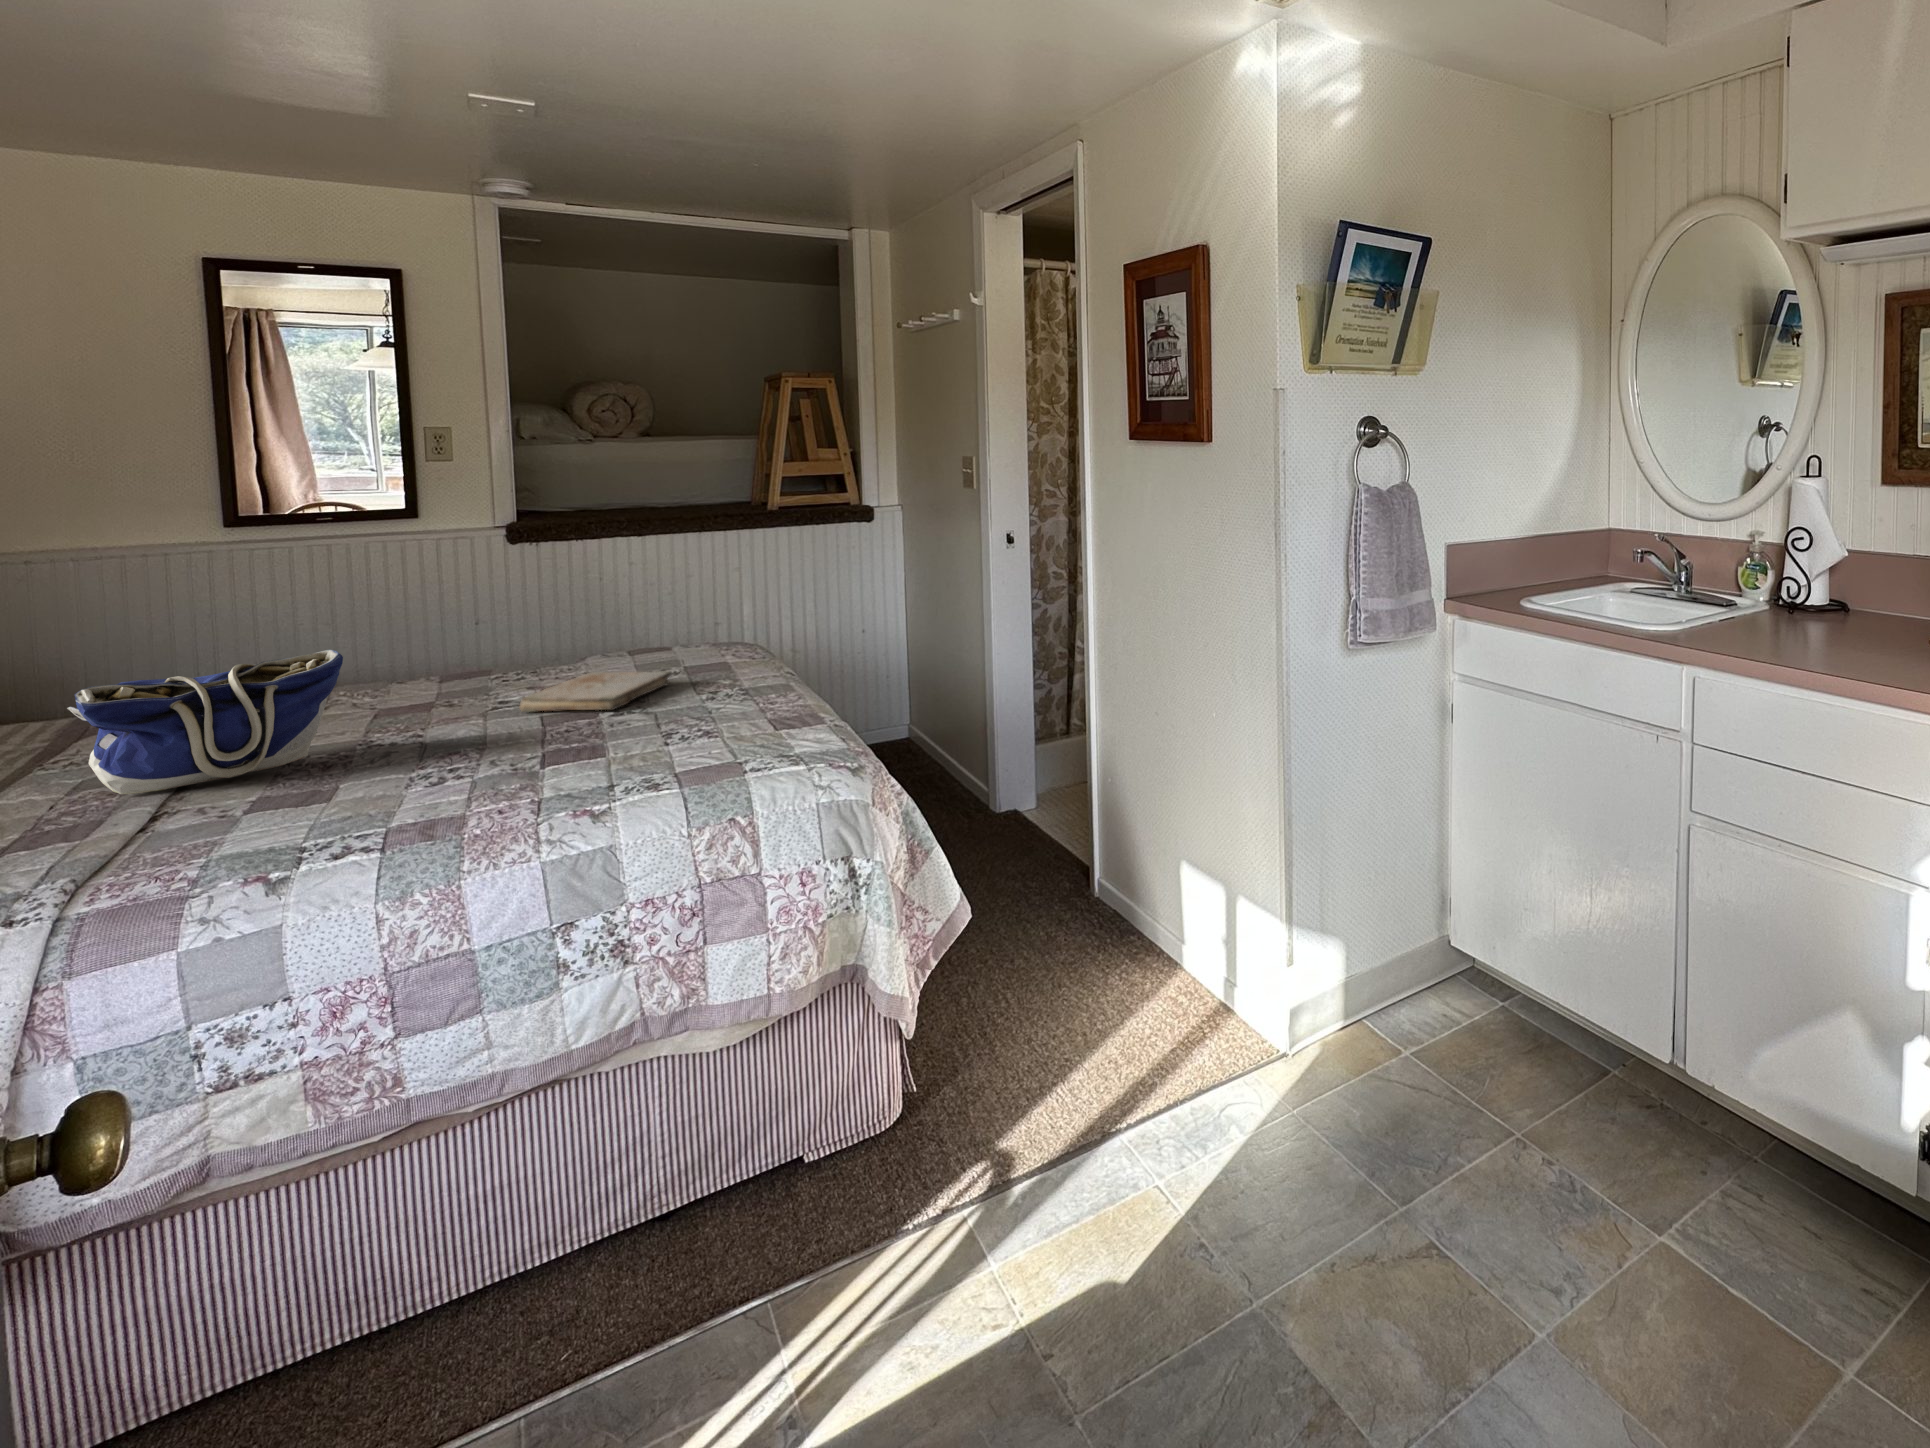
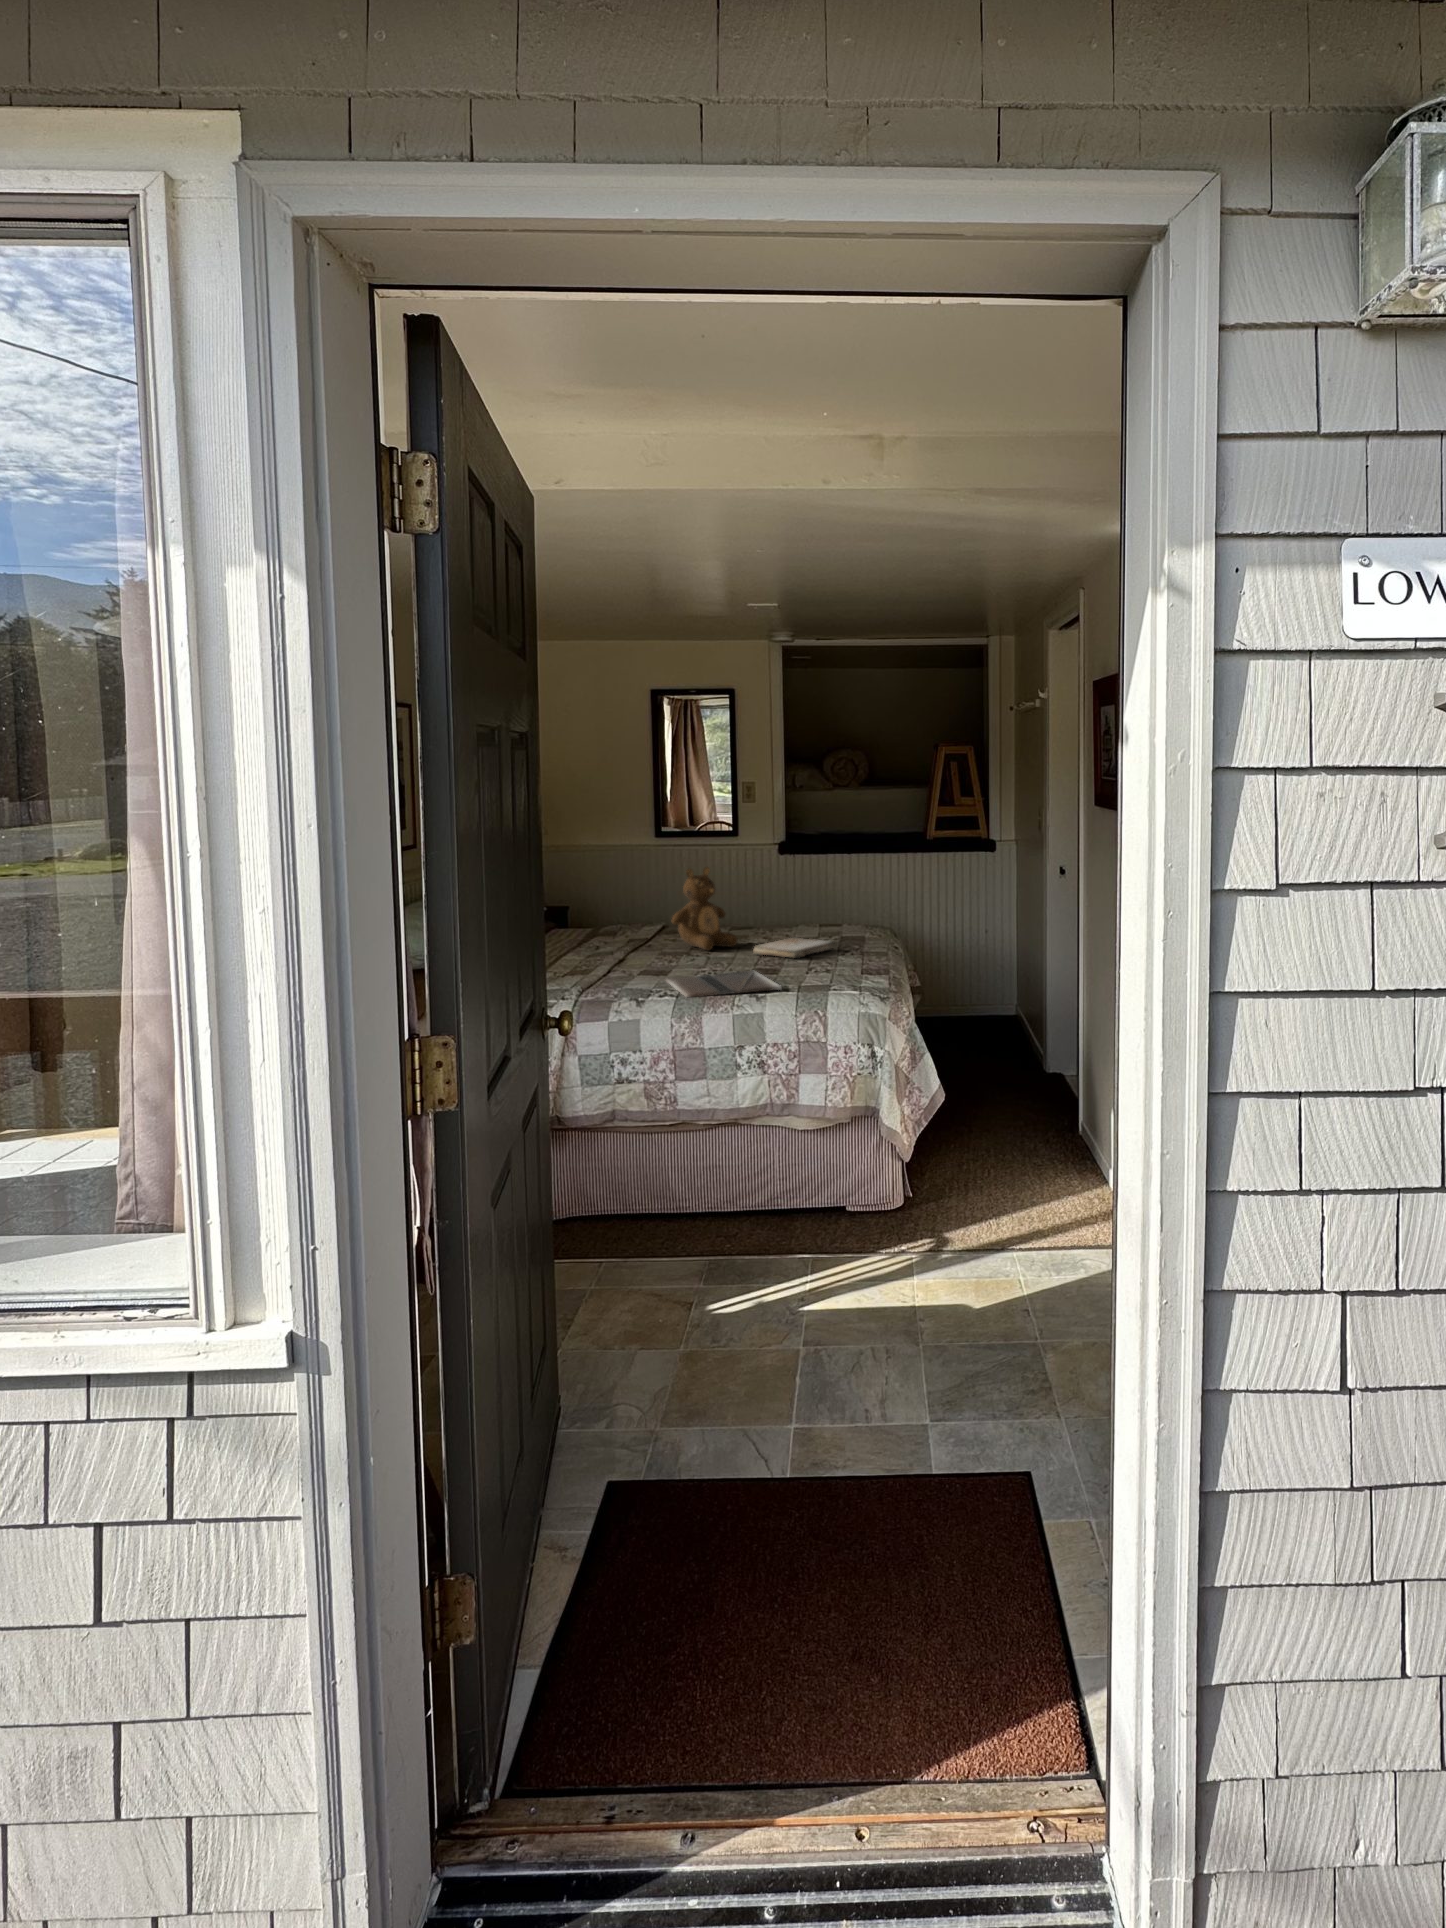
teddy bear: none [323,569,478,717] -> present [672,867,738,950]
tote bag: present [67,650,343,794] -> none [580,906,674,966]
laptop: none [338,750,637,848] -> present [667,971,782,997]

